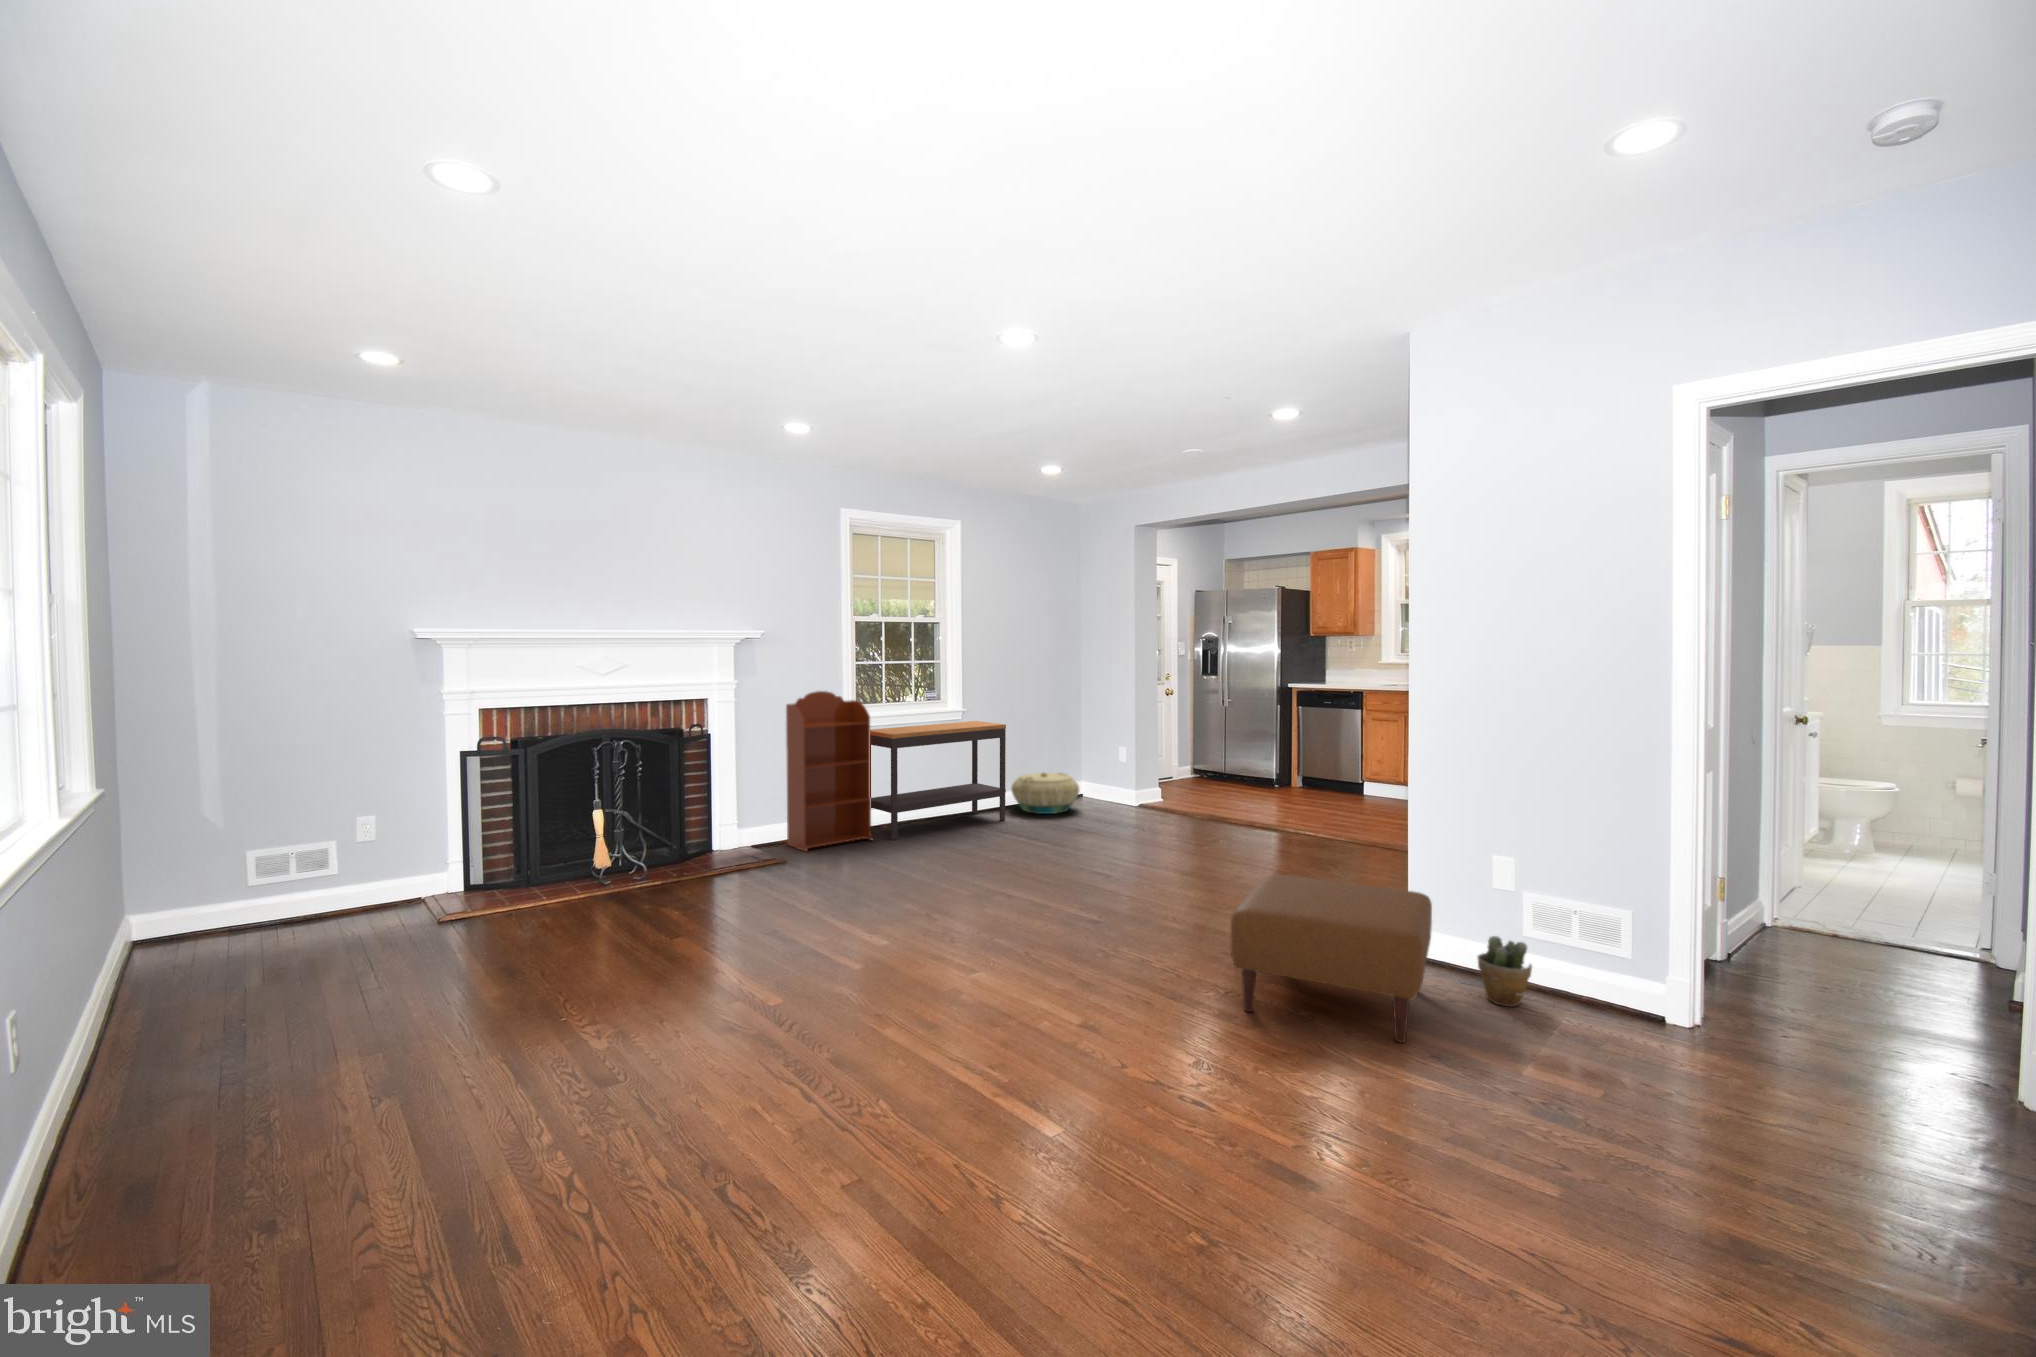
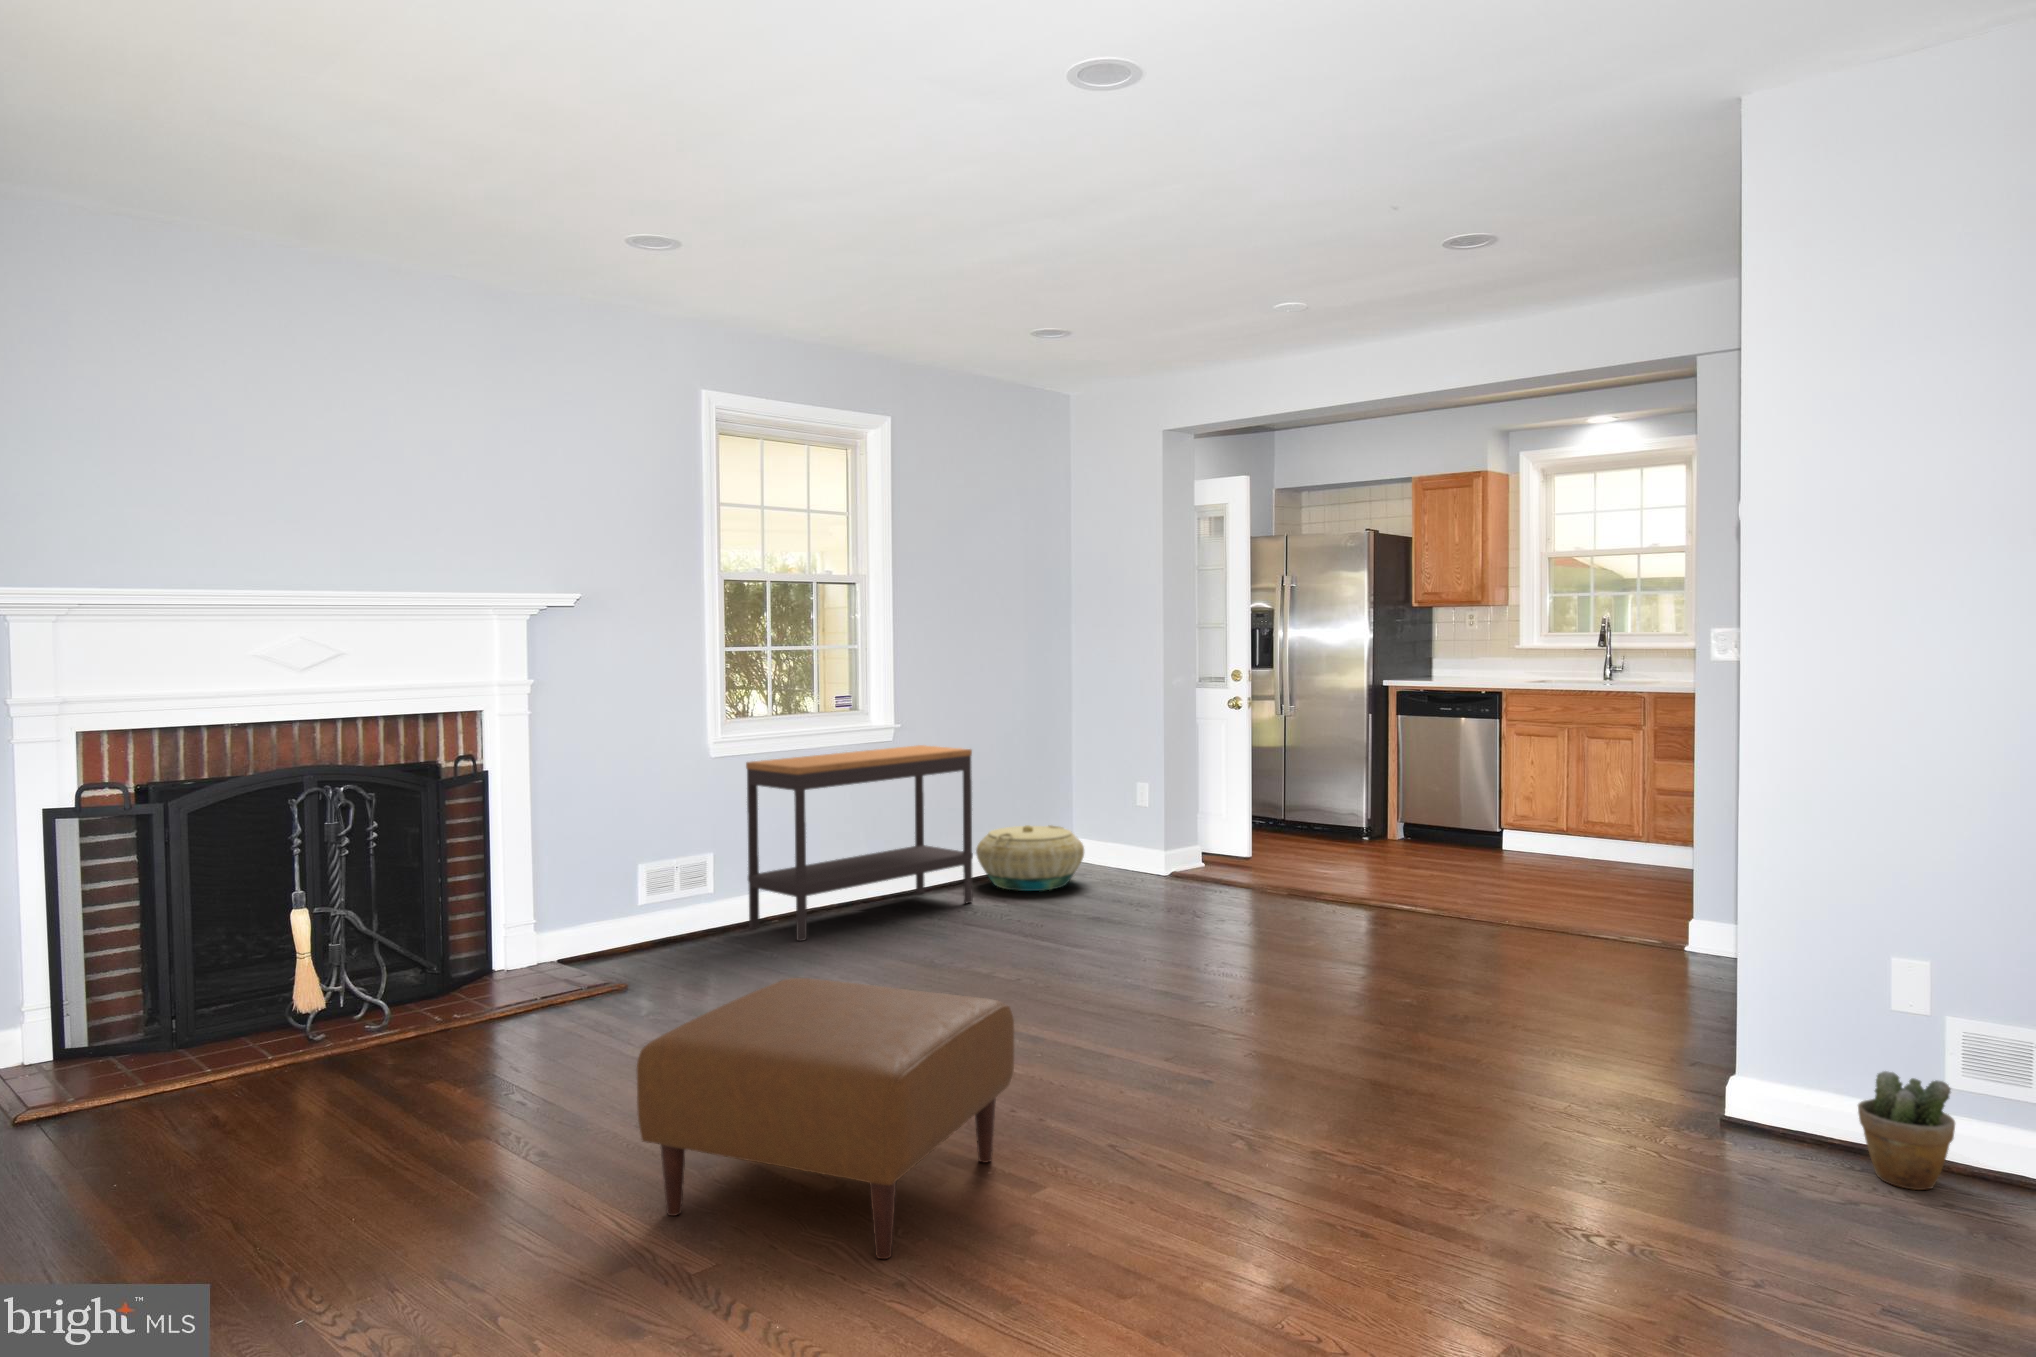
bookcase: present [786,691,873,852] -> none [620,698,768,968]
ottoman: present [1230,874,1432,1043] -> present [637,978,1014,1259]

